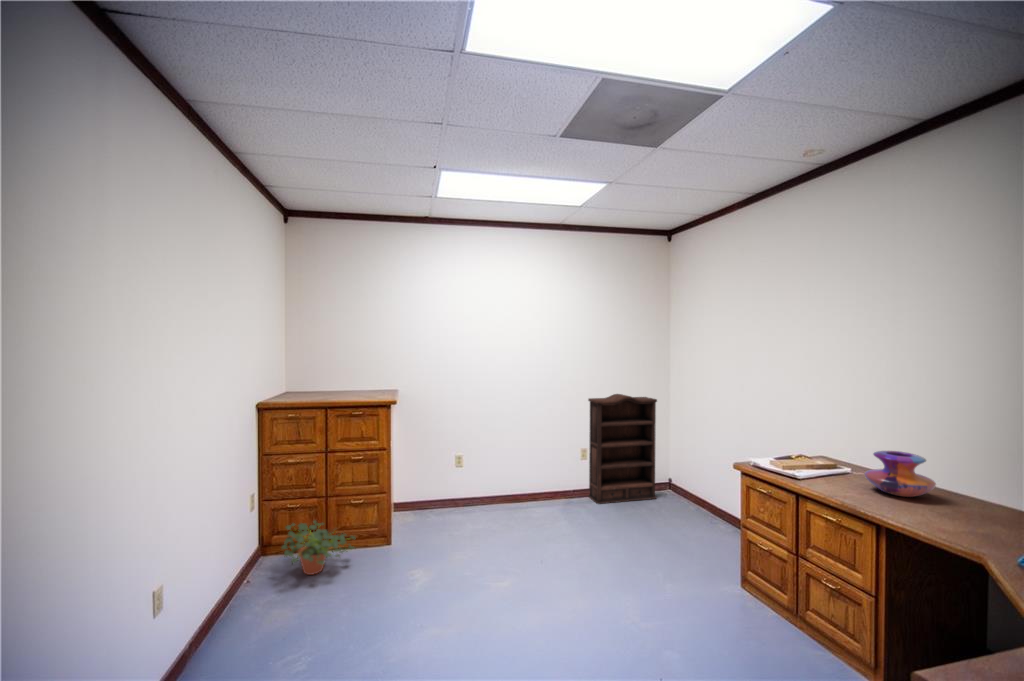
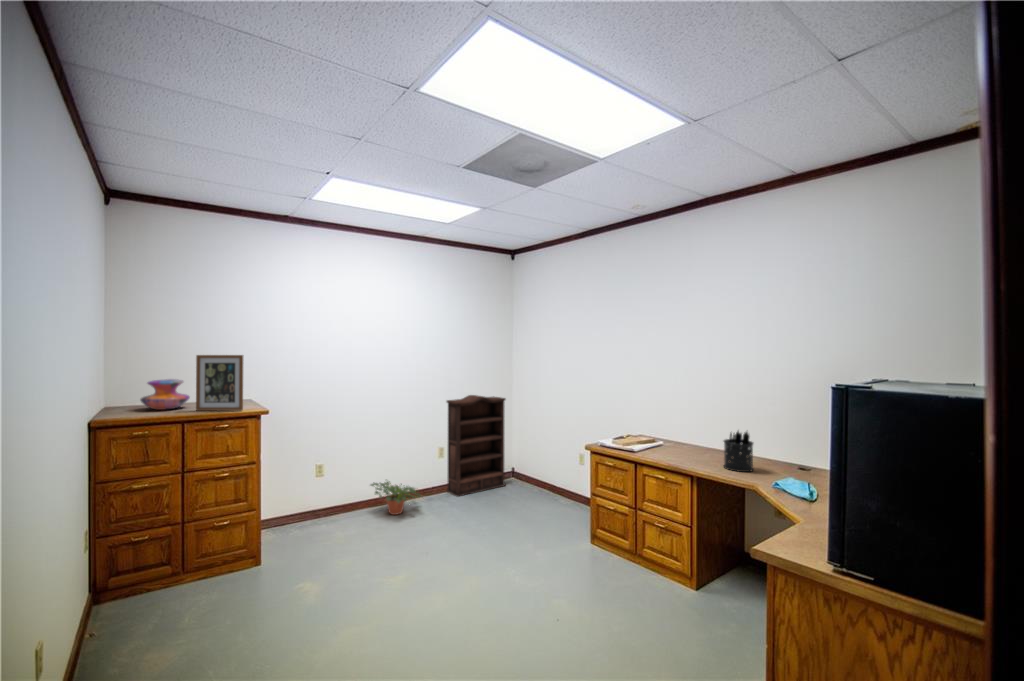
picture frame: none [340,347,375,399] -> present [196,355,243,411]
decorative vase: present [865,451,936,497] -> present [140,379,190,410]
pen holder: none [933,466,989,533] -> present [724,431,753,472]
potted plant: present [282,521,356,575] -> present [371,481,421,515]

